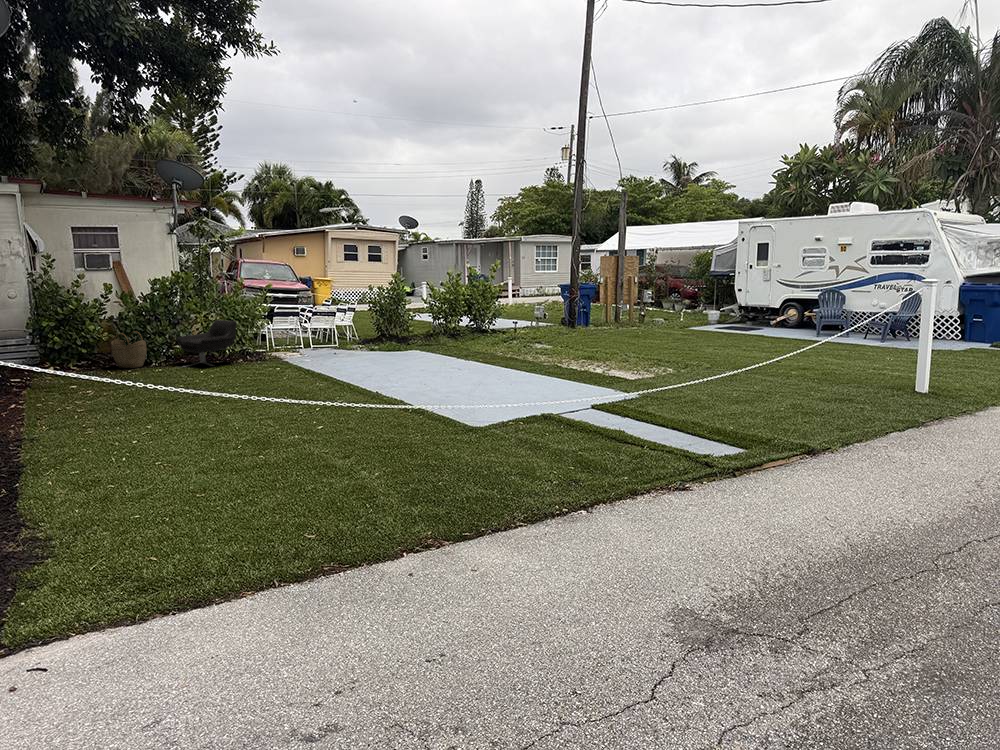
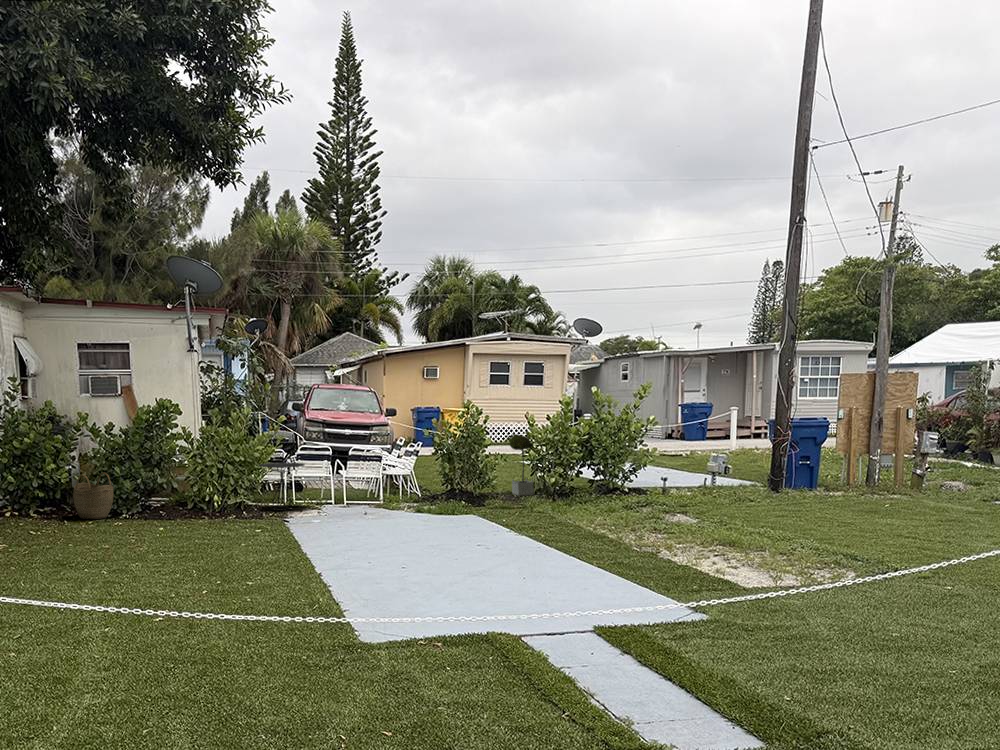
potted tree: none [425,294,444,339] -> present [509,434,534,496]
side table: none [255,319,291,355] -> present [259,463,305,511]
lounge chair: present [176,320,236,367] -> none [147,461,222,522]

